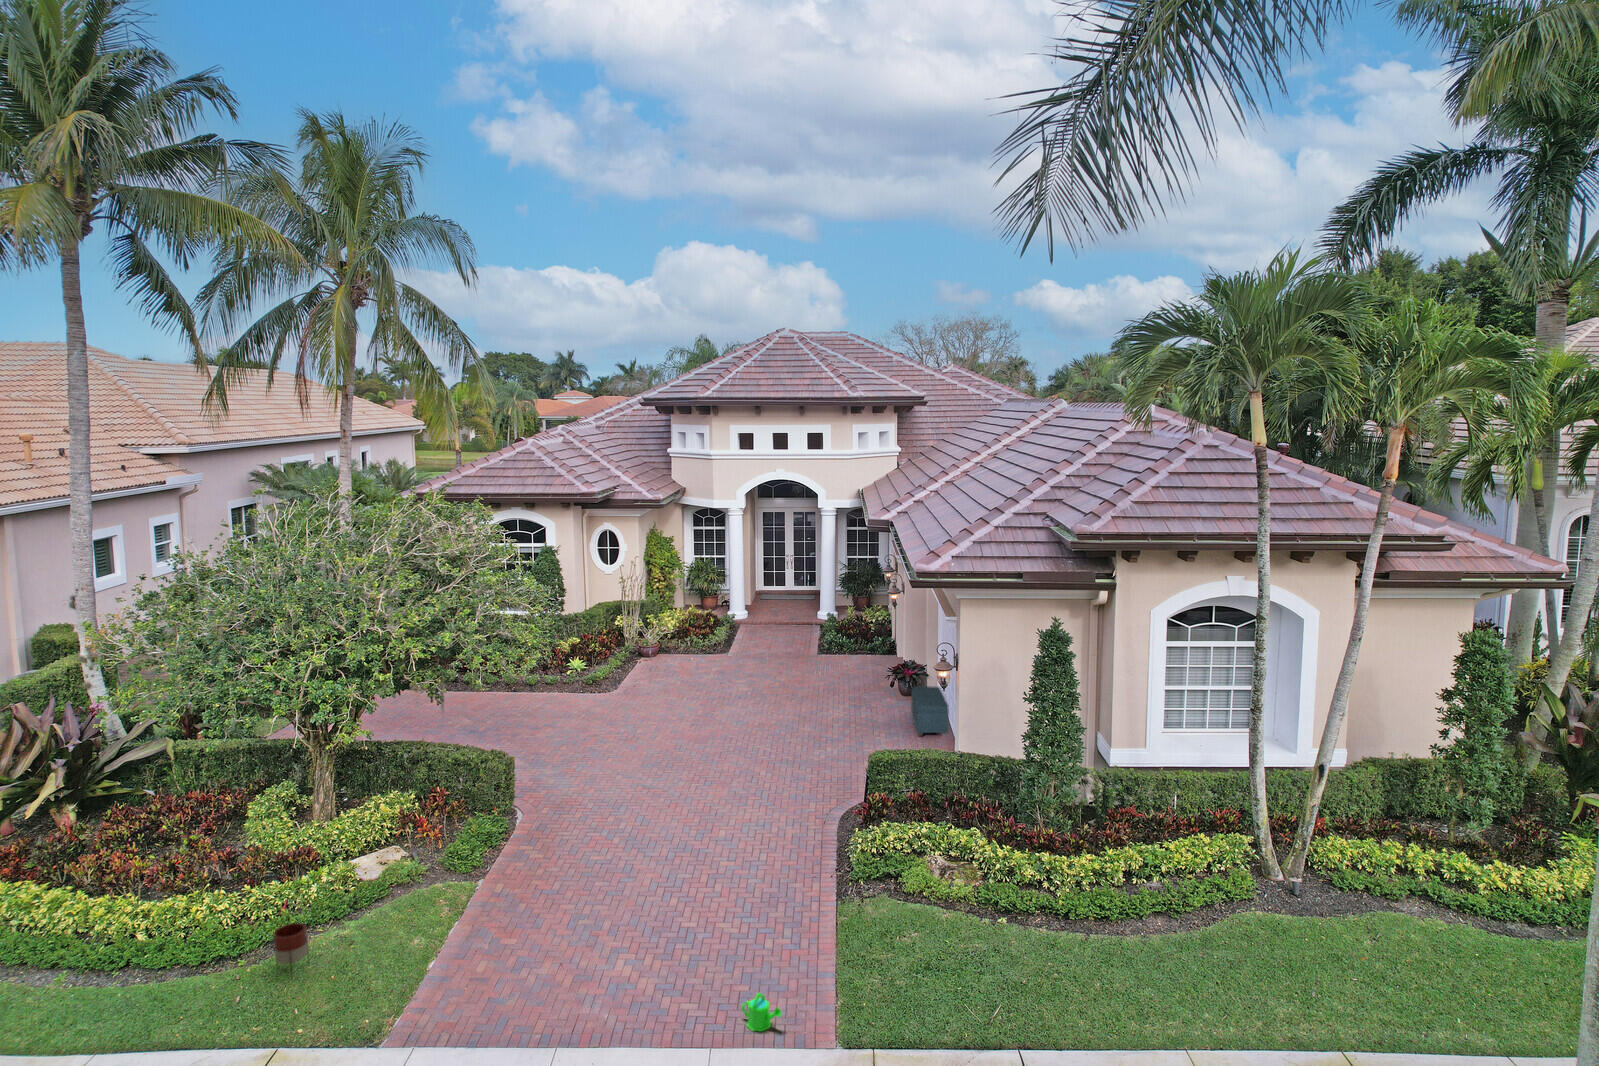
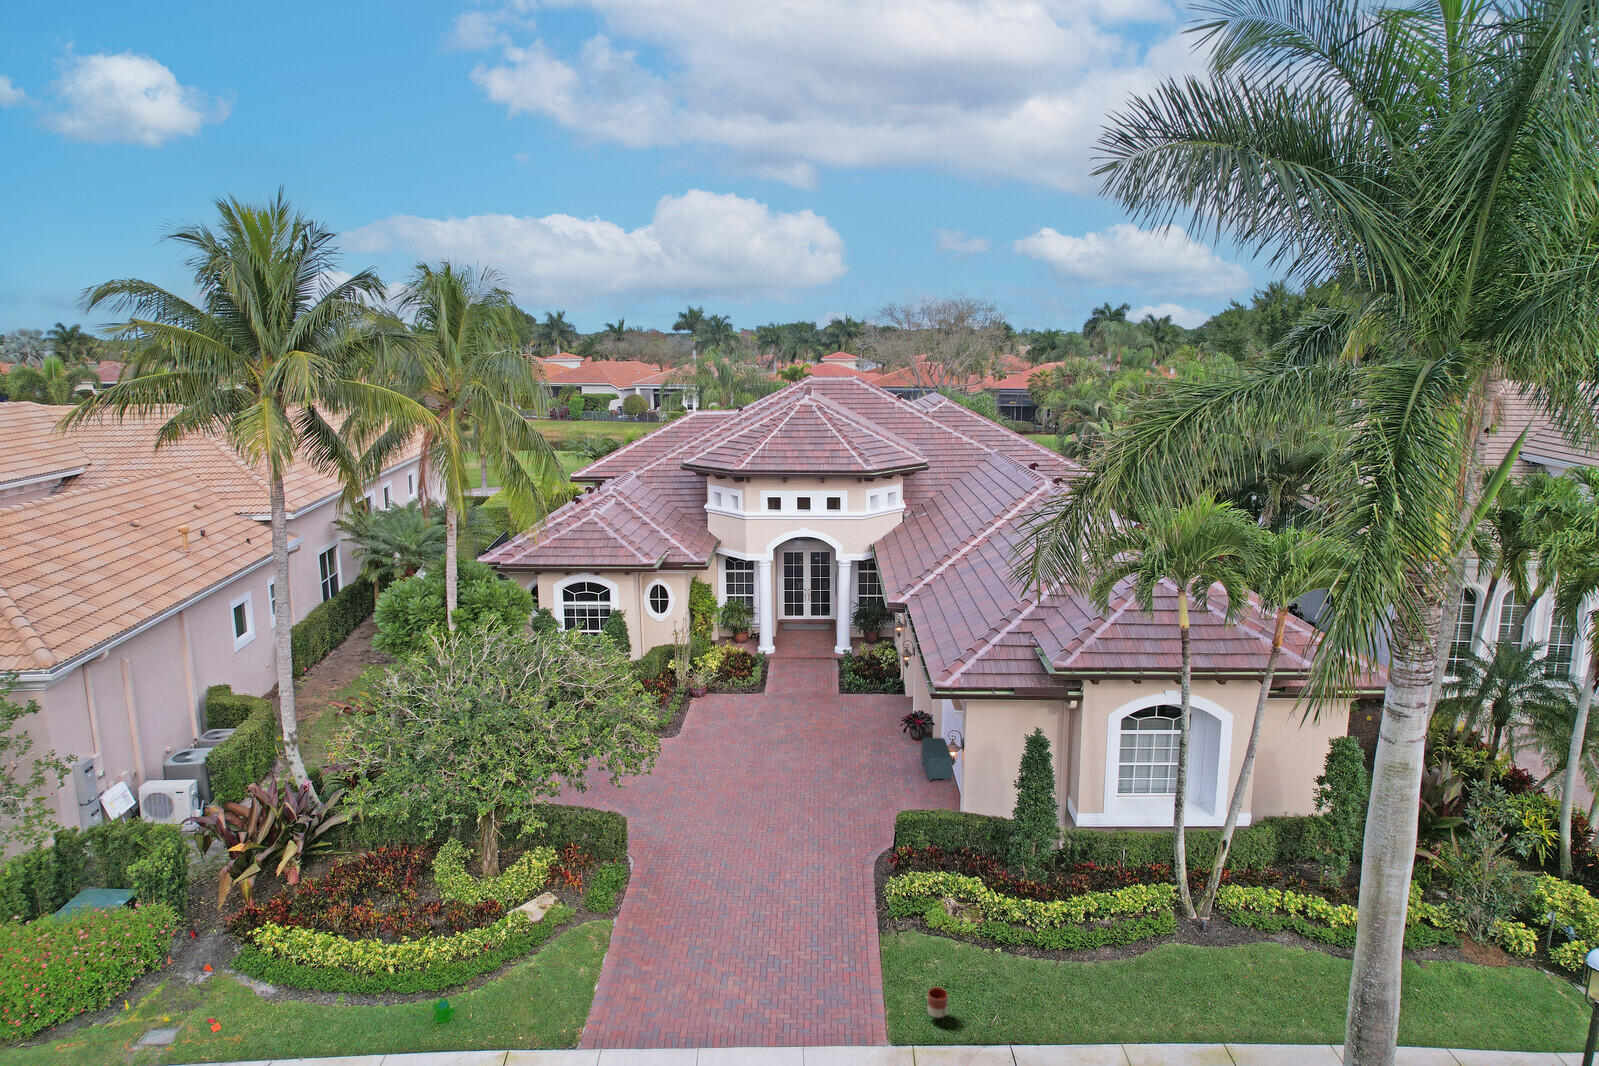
planter: present [274,923,309,965] -> present [926,987,948,1018]
watering can: present [741,993,781,1032] -> present [433,998,455,1023]

